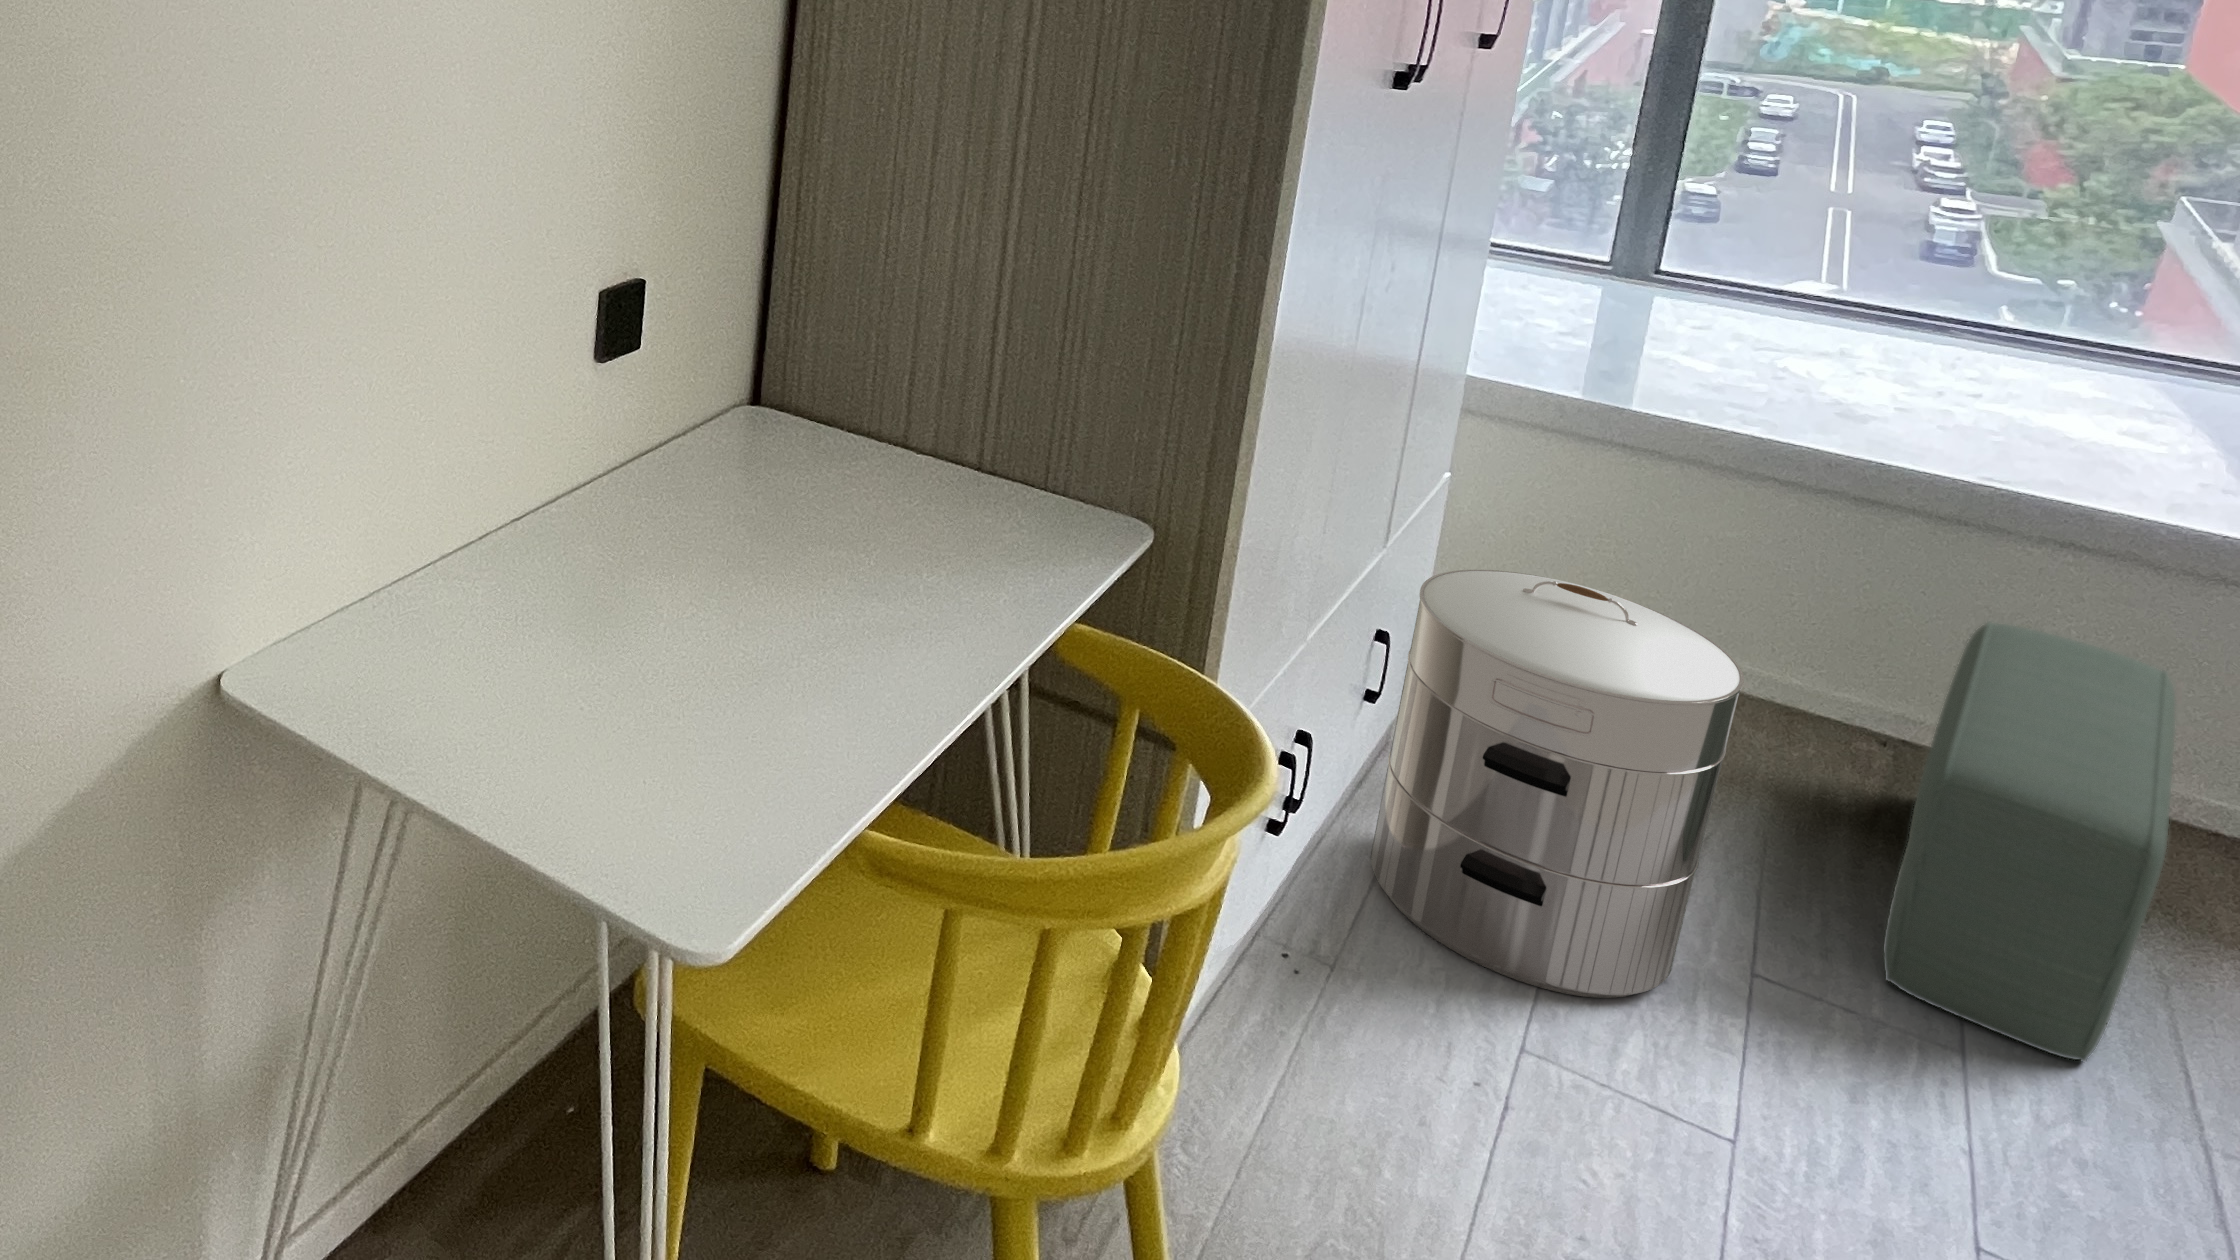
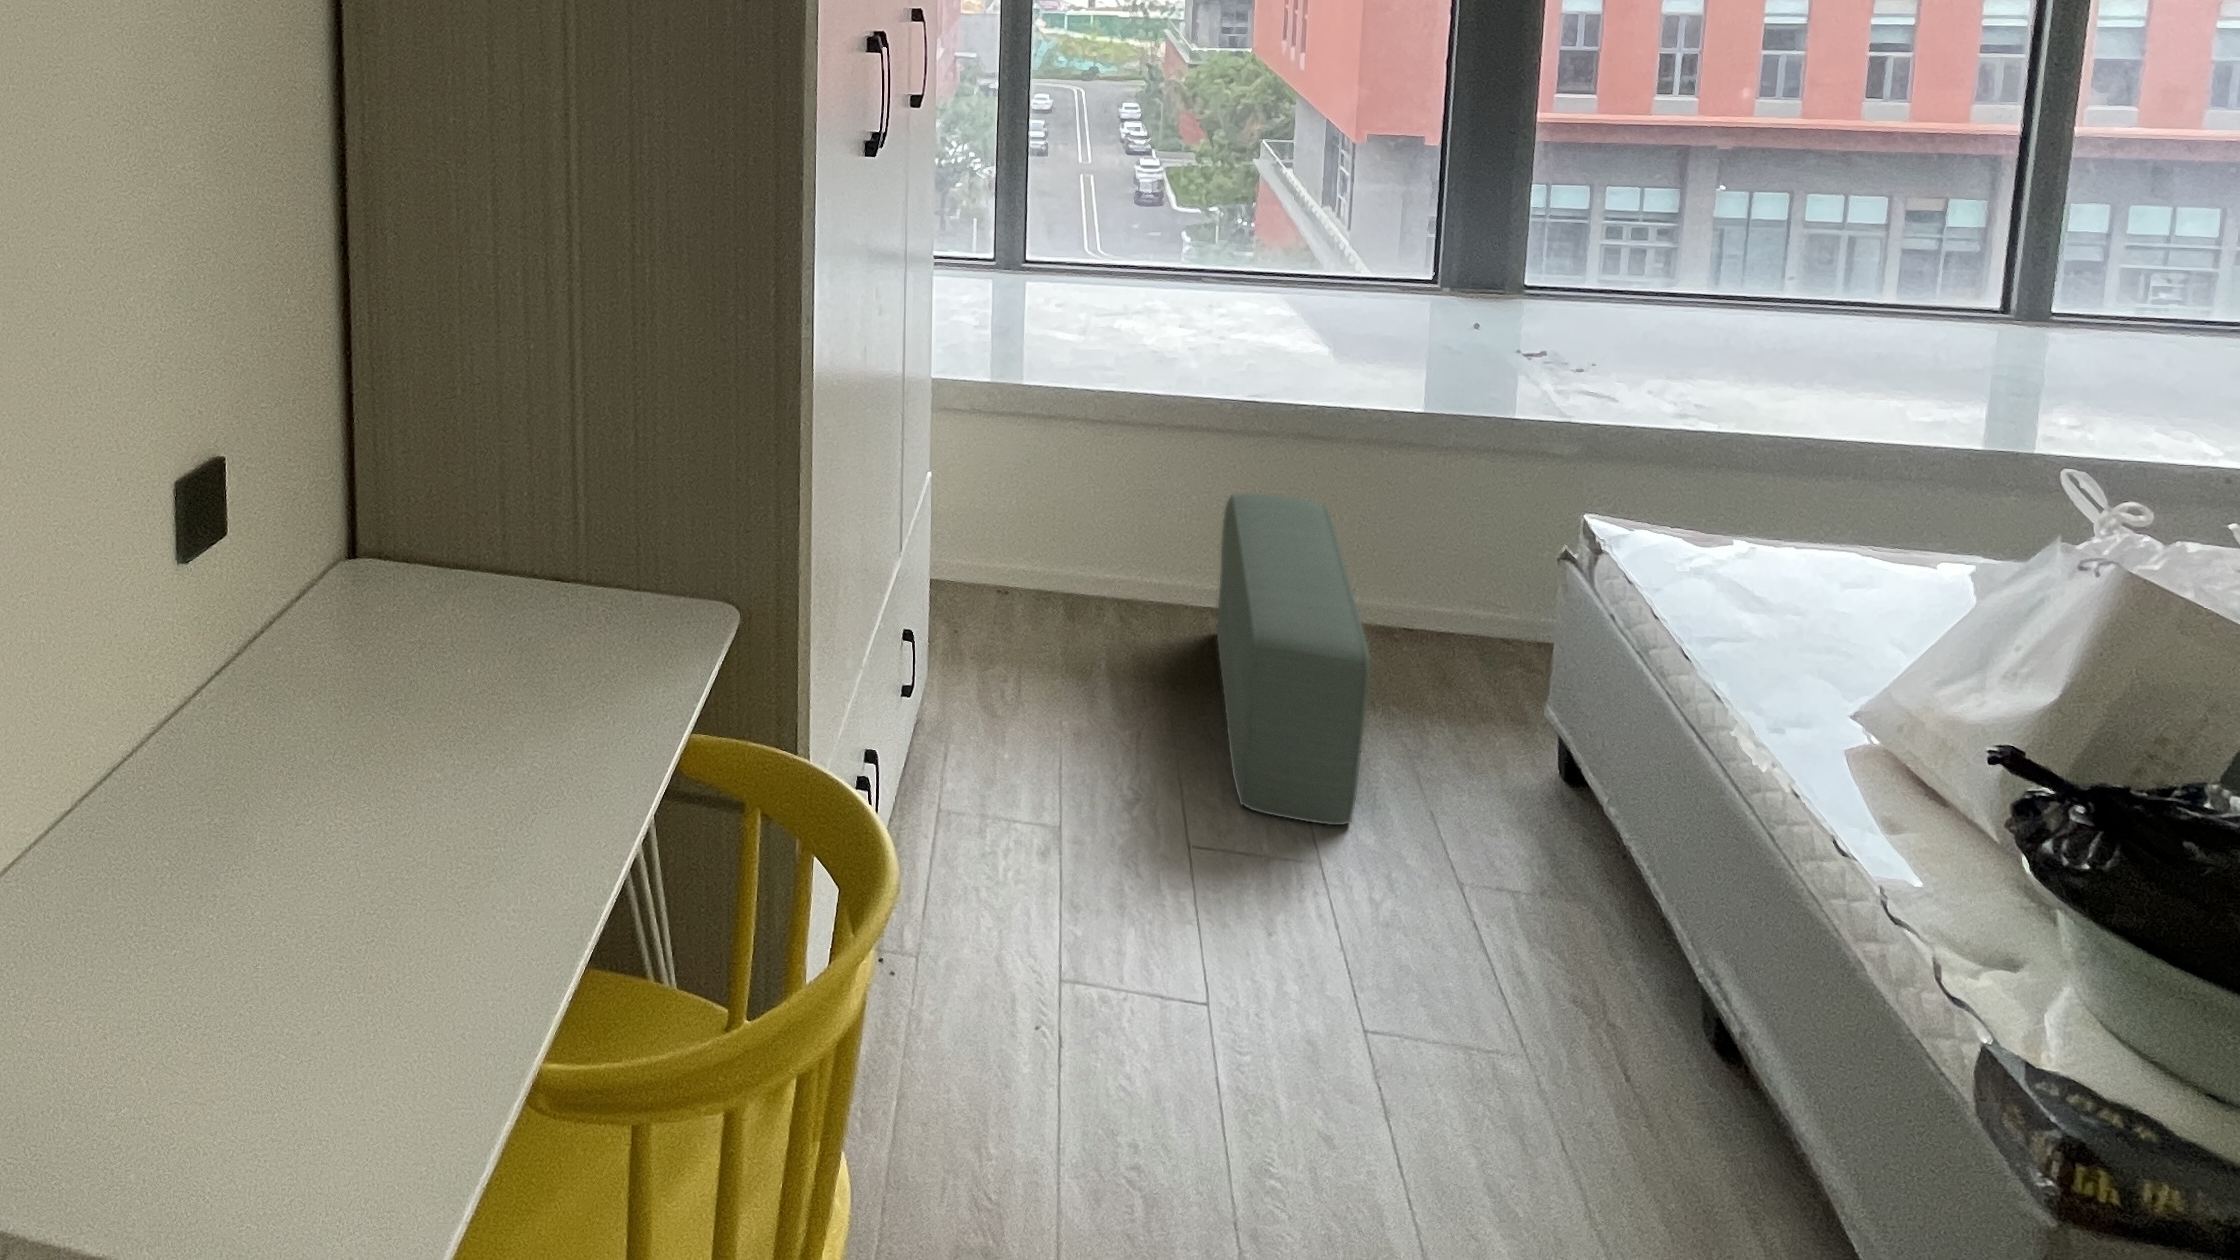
waste bin: present [1371,569,1744,998] -> none [927,561,1150,916]

